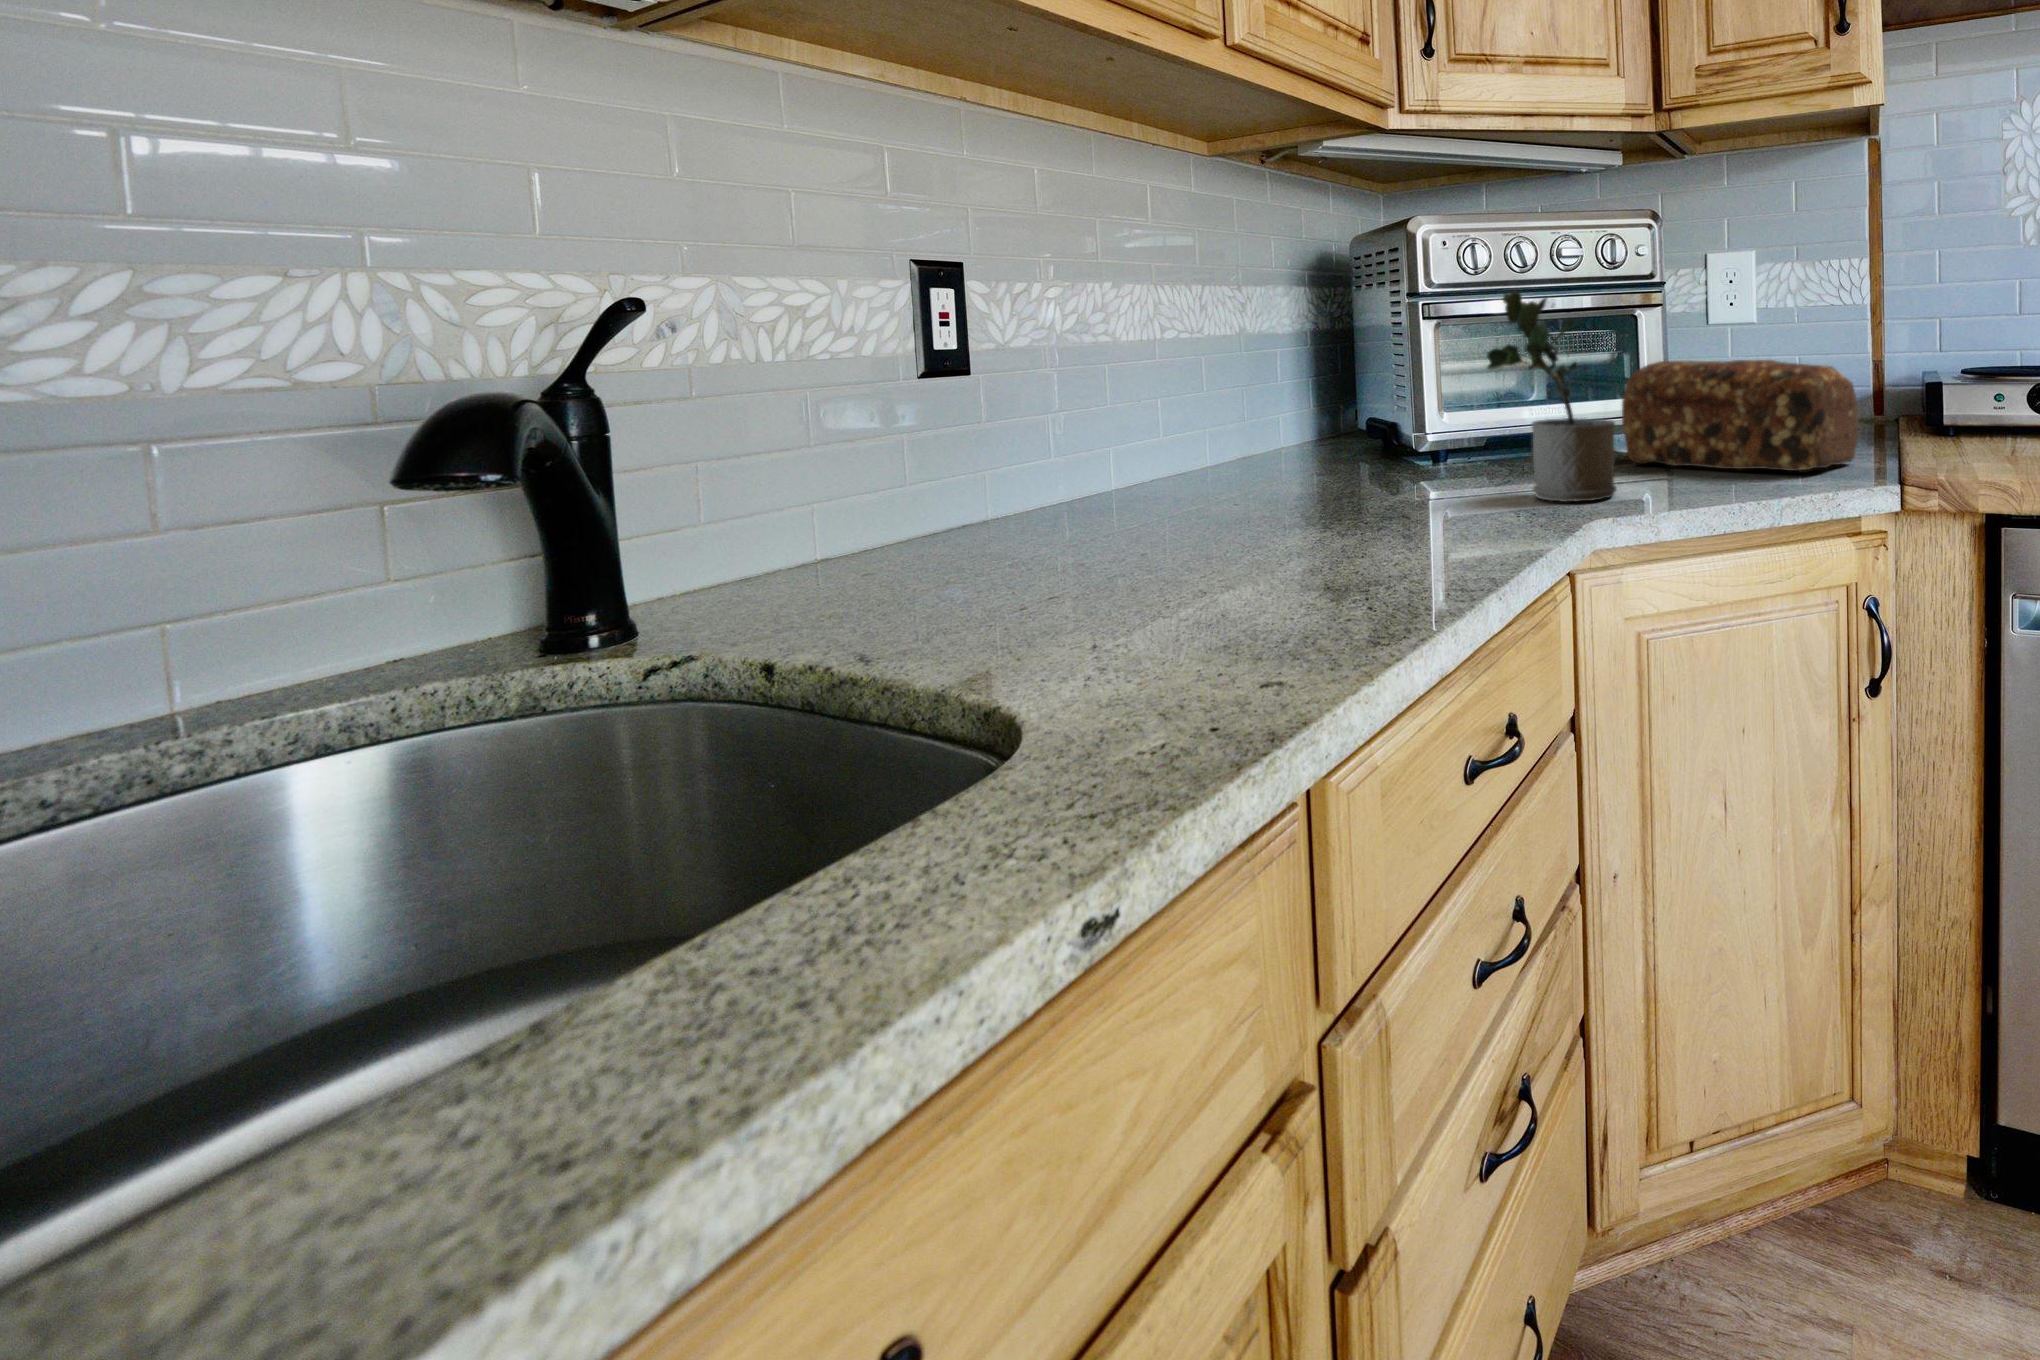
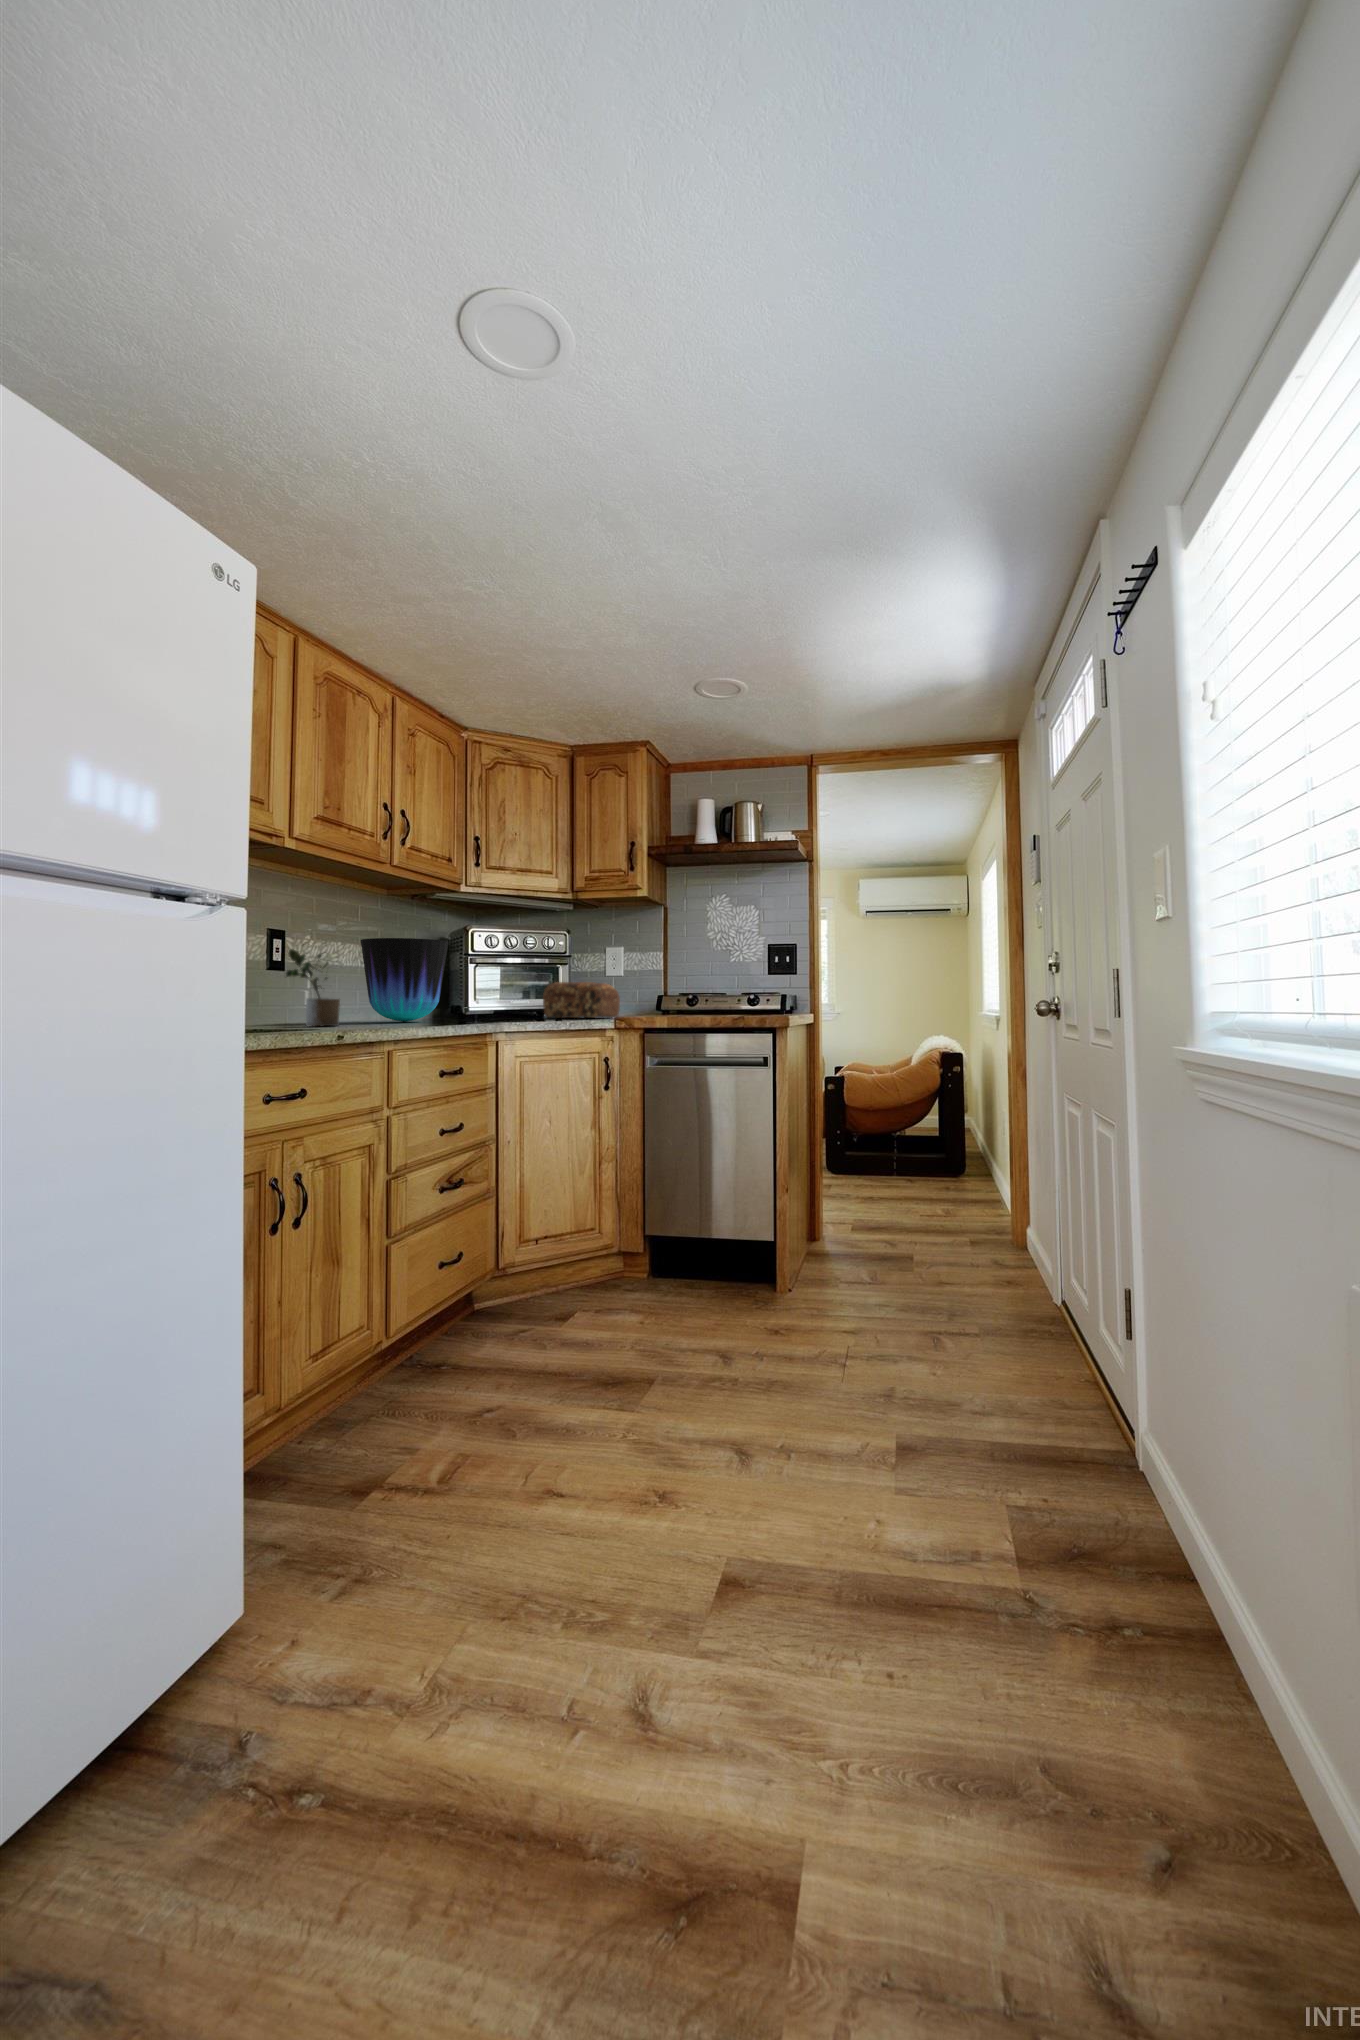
vase: none [1154,262,1377,492] -> present [361,938,448,1022]
potted plant: present [1487,291,1617,502] -> present [286,950,340,1026]

